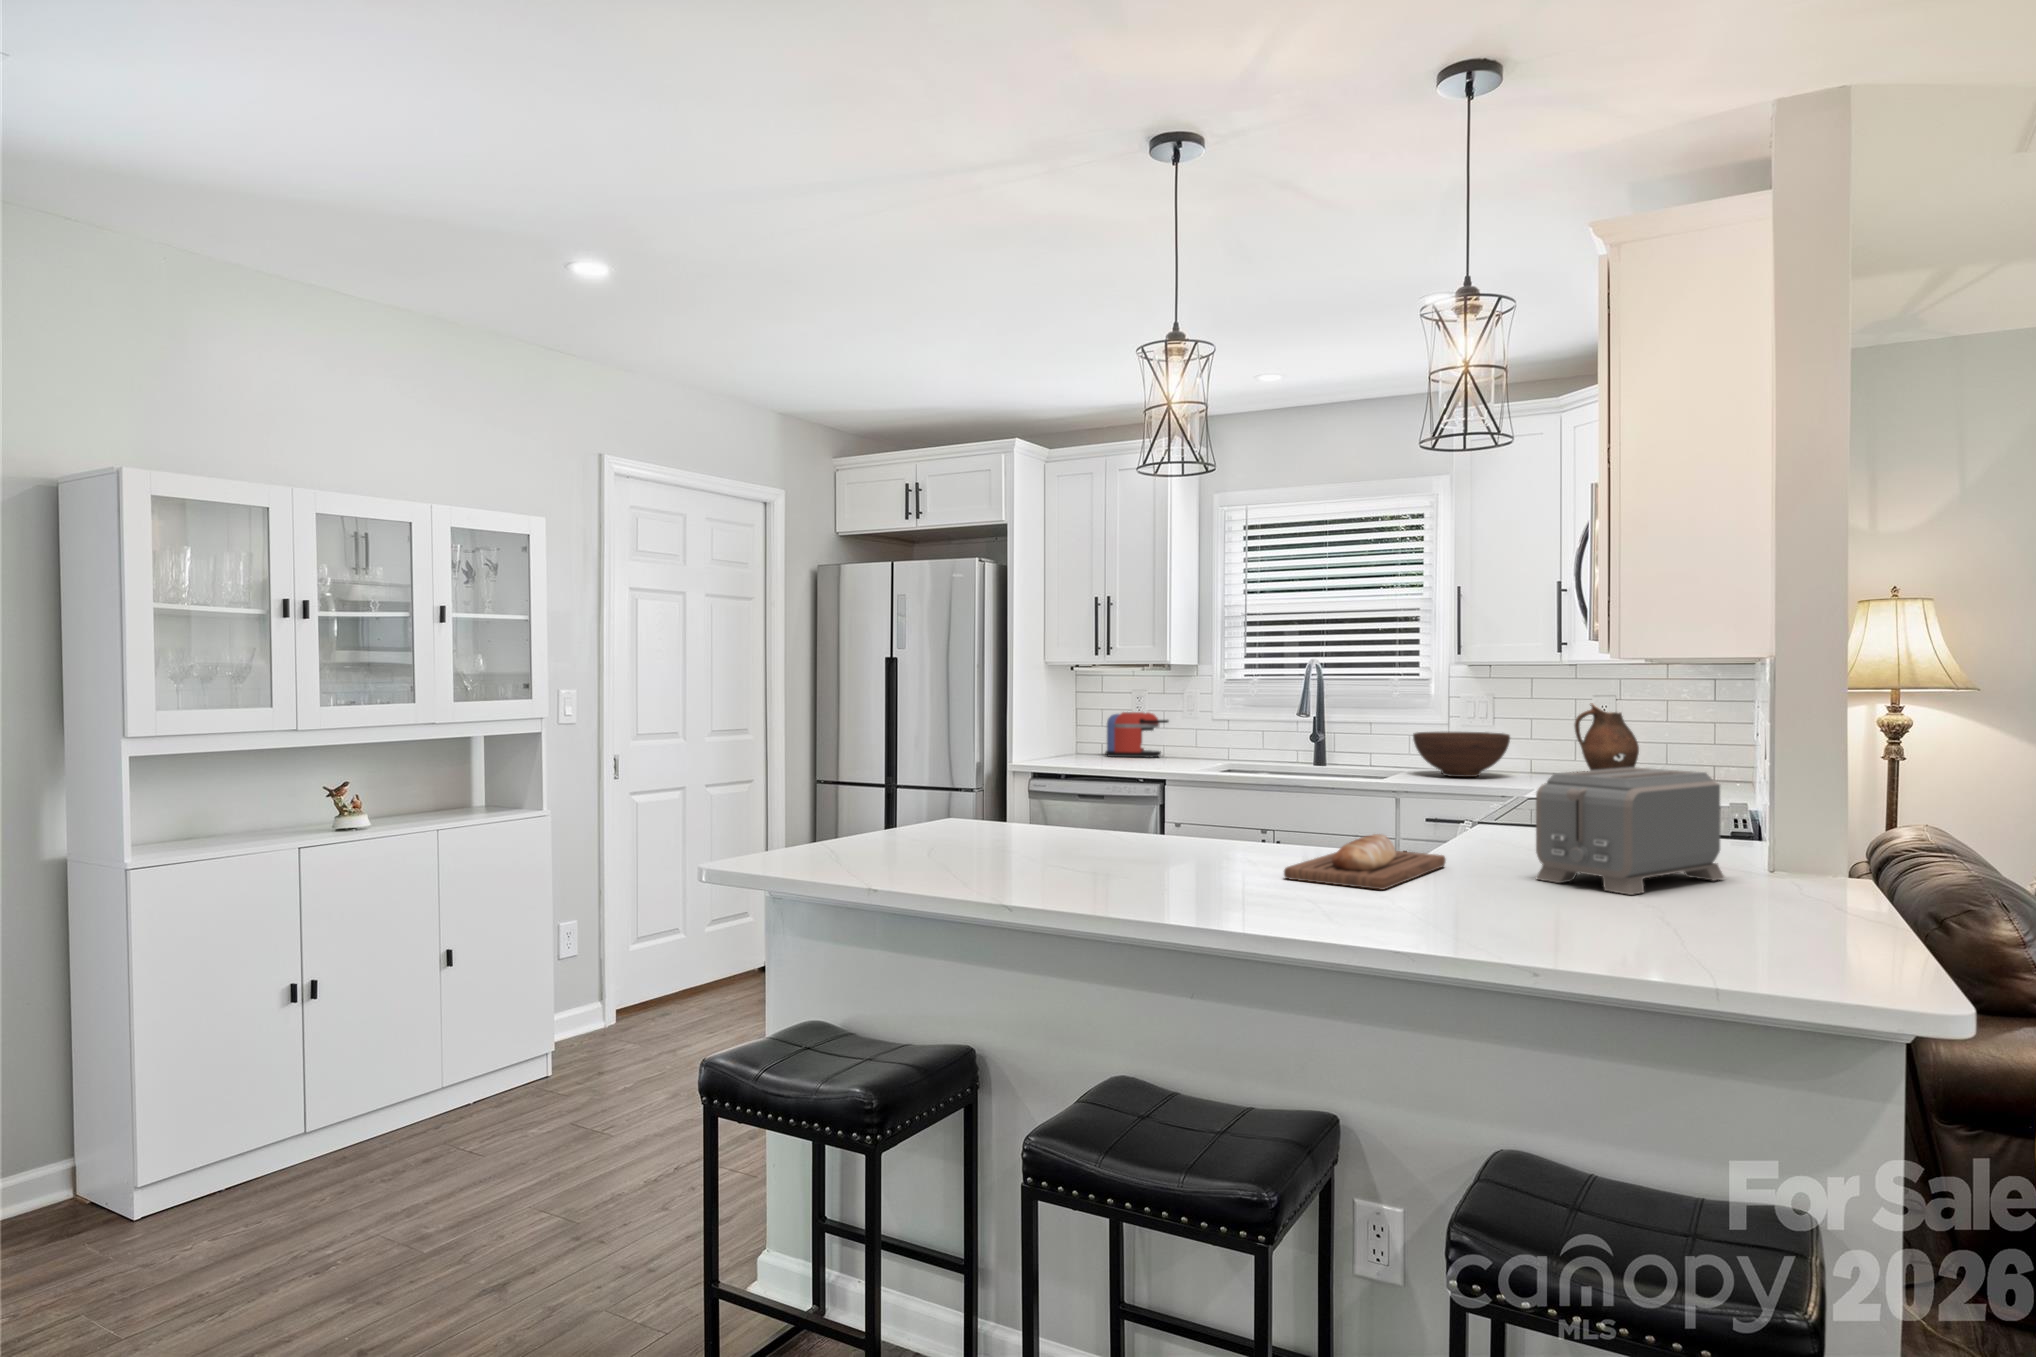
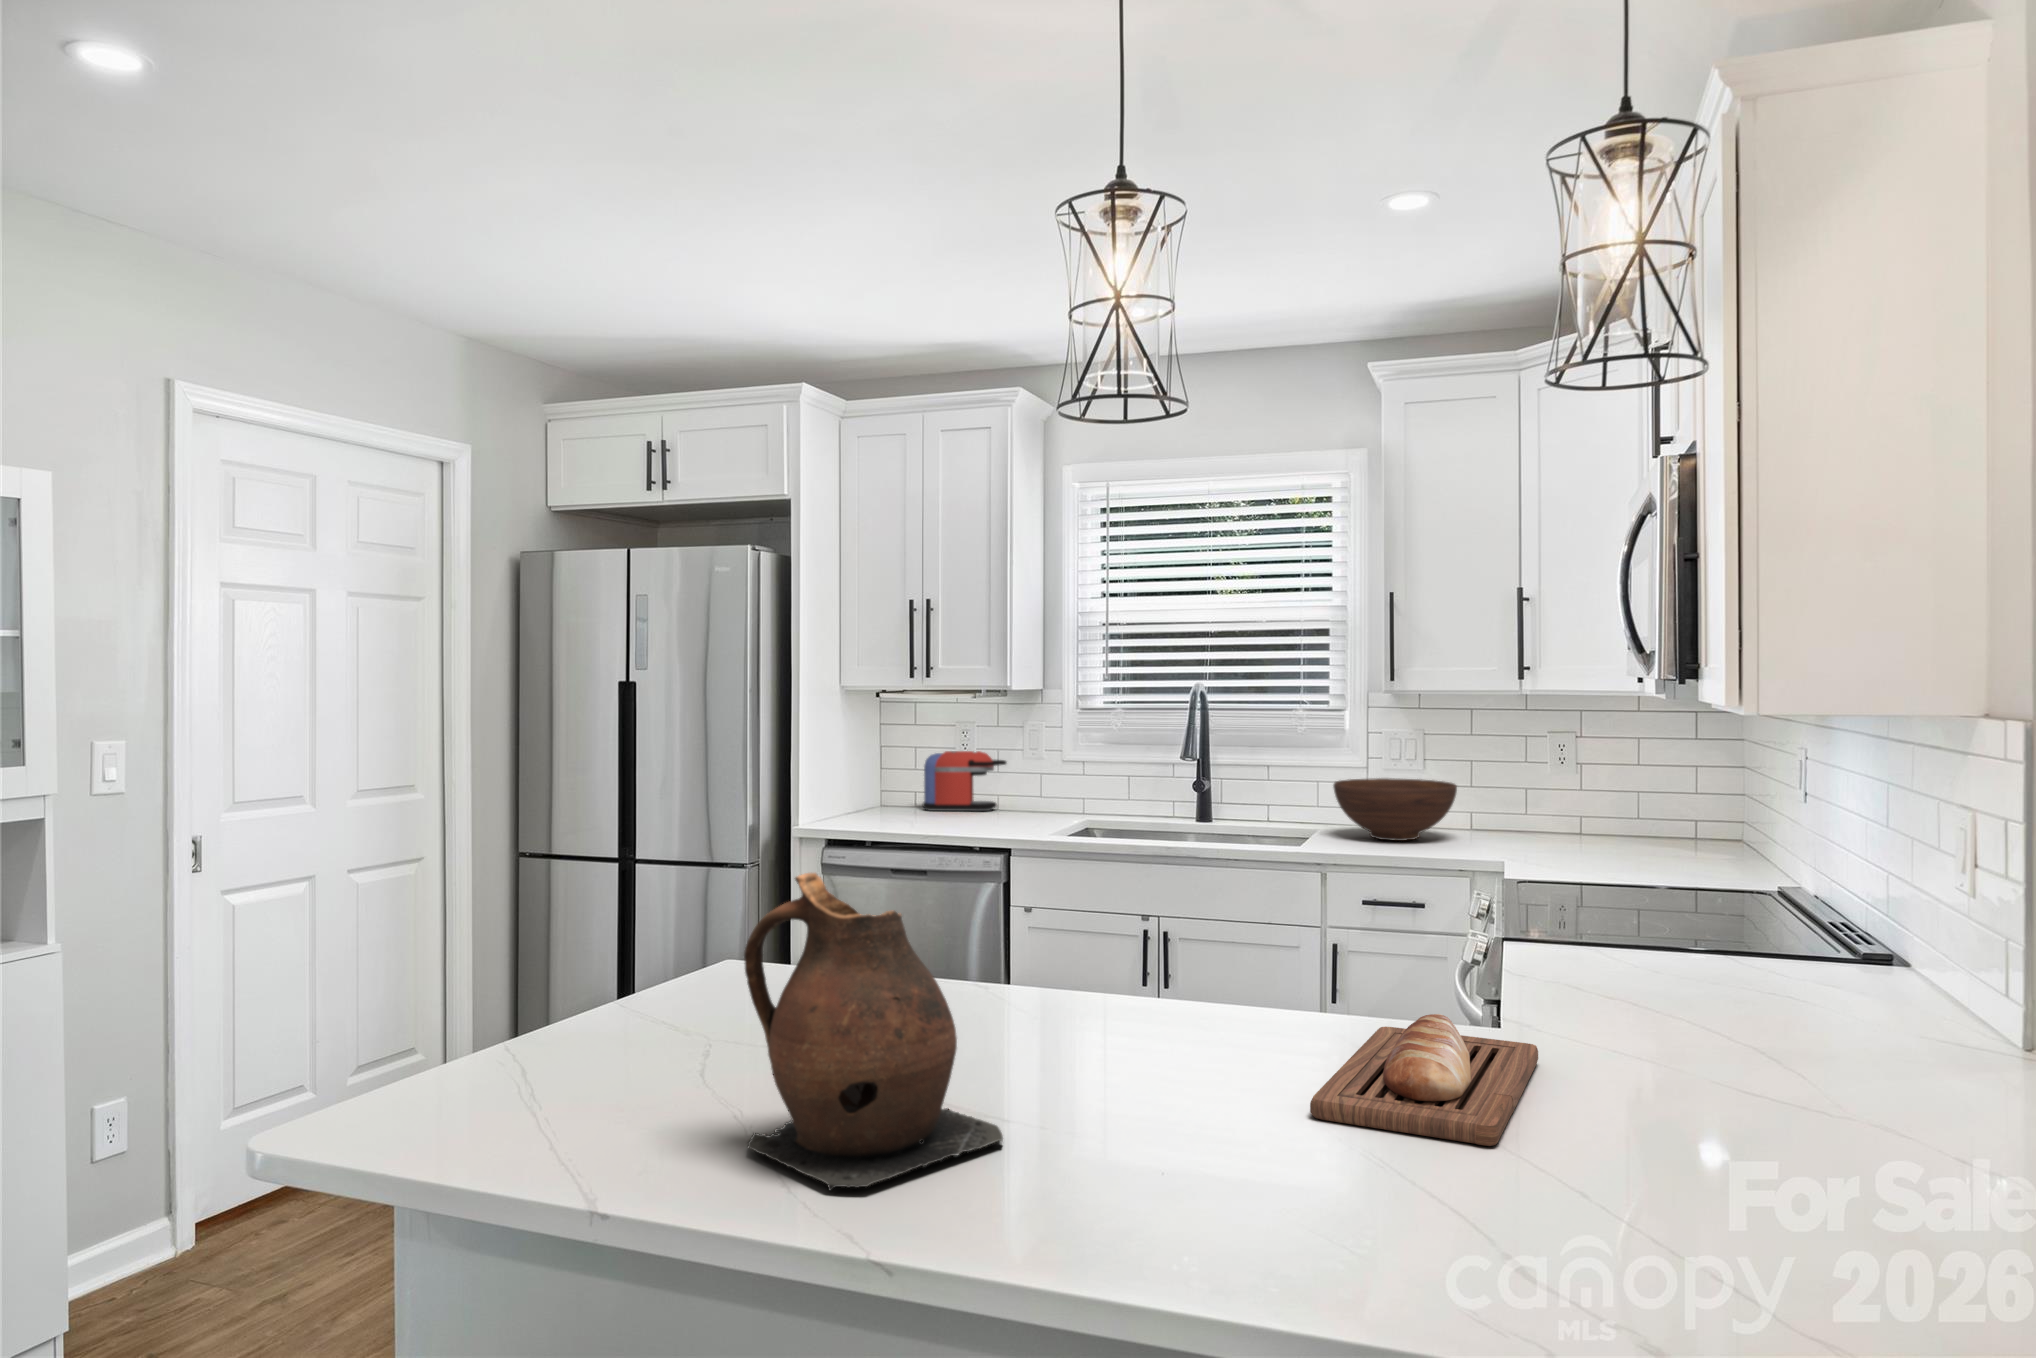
ceramic pitcher: present [1574,703,1639,770] -> present [744,873,1003,1191]
toaster: present [1536,767,1724,895] -> none [1700,895,1968,1136]

